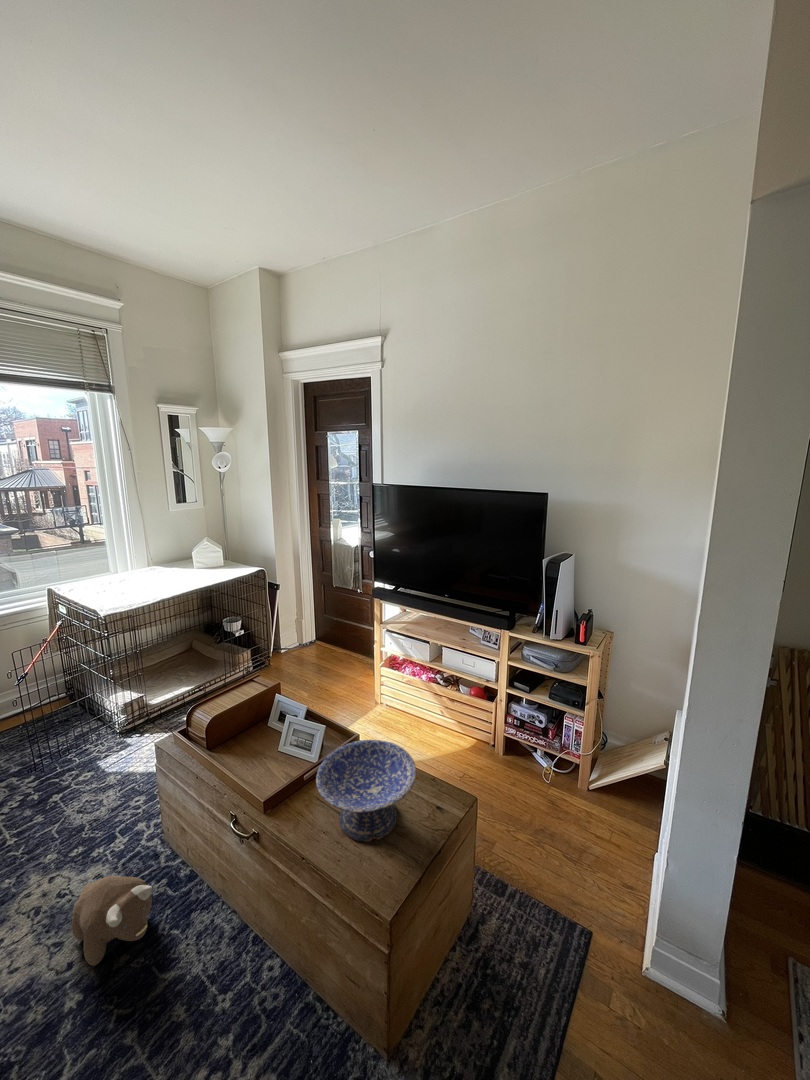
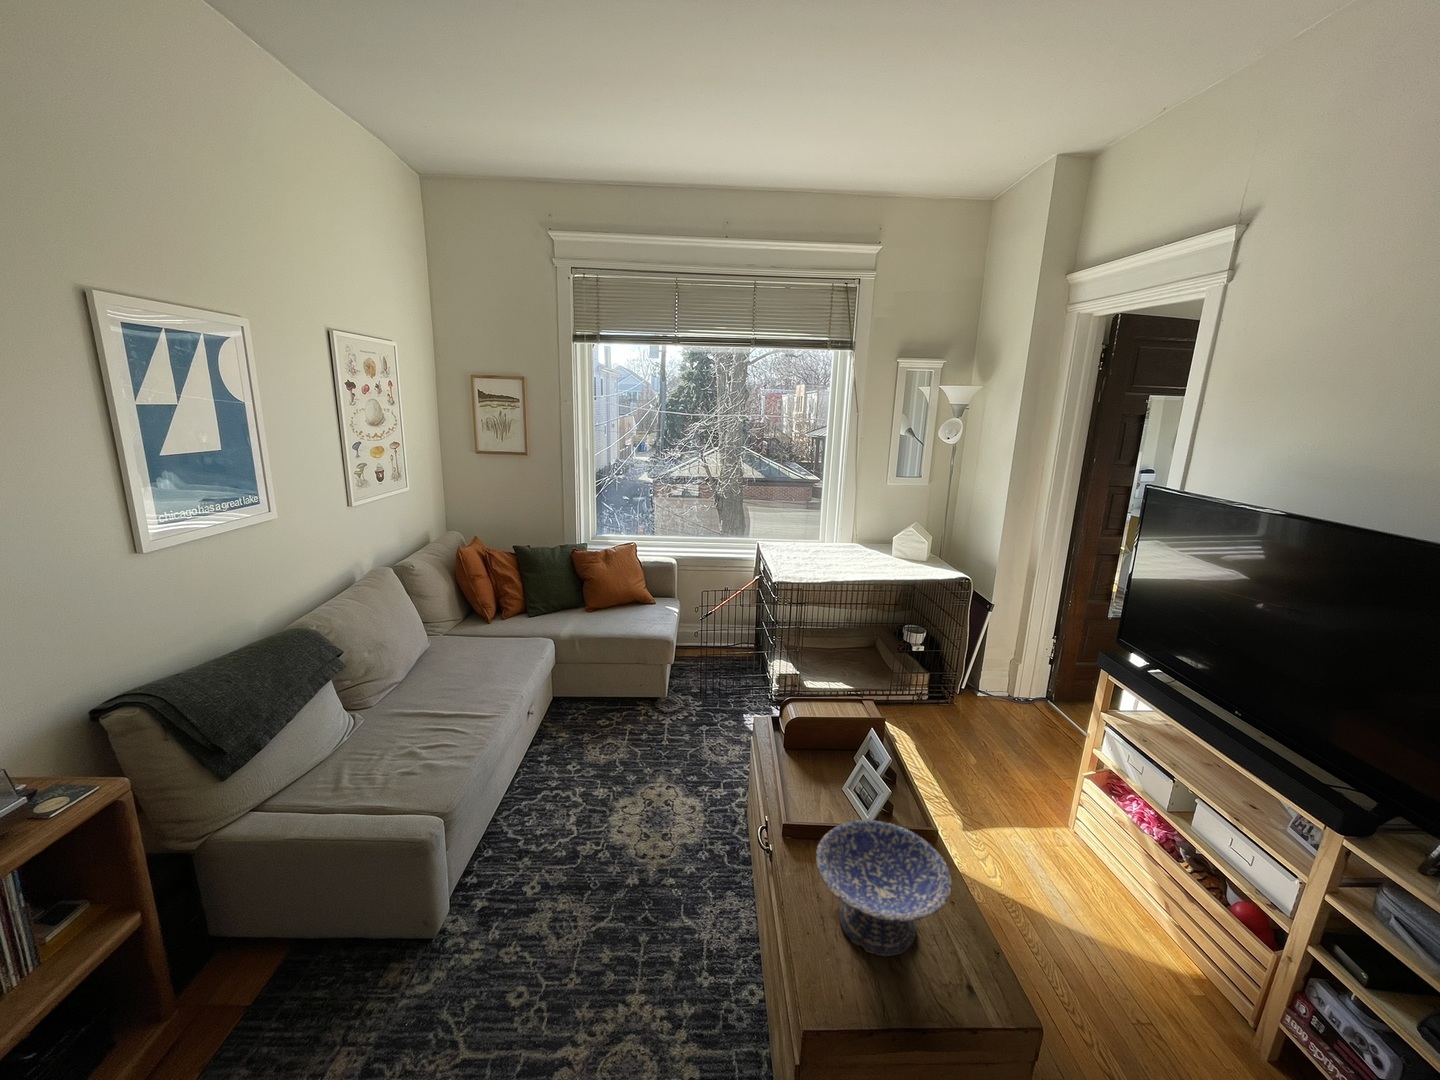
plush toy: present [72,876,152,966] -> none [649,805,707,874]

